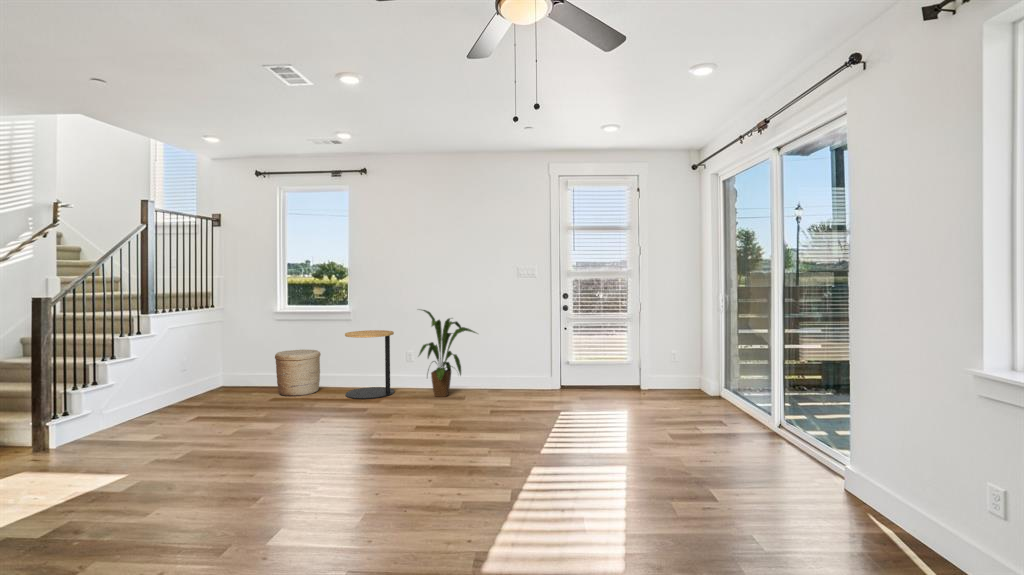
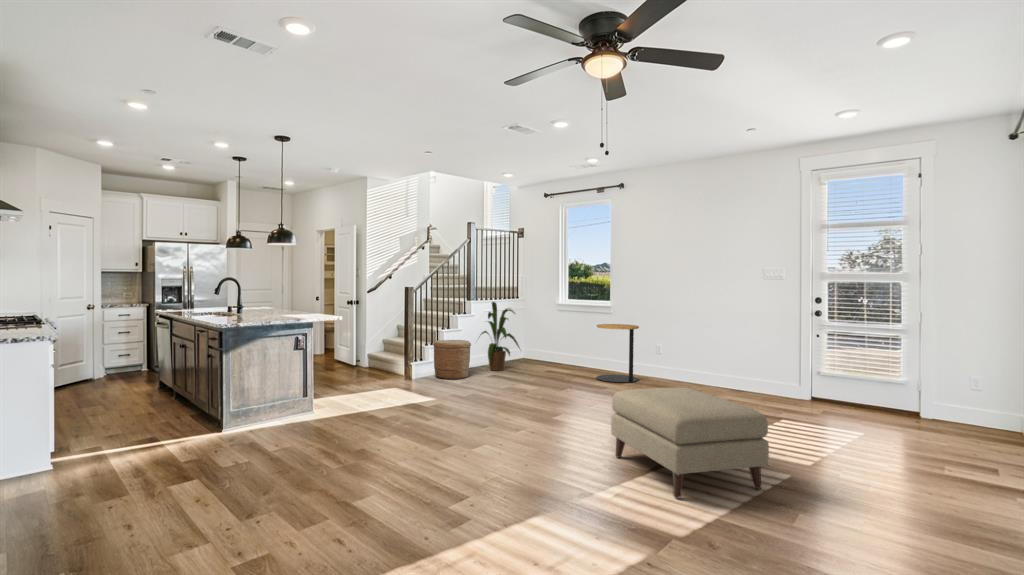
house plant: present [419,310,476,397] -> present [481,302,520,371]
woven basket: present [275,350,321,396] -> present [433,340,471,379]
ottoman: none [489,403,675,551] -> present [611,387,769,498]

